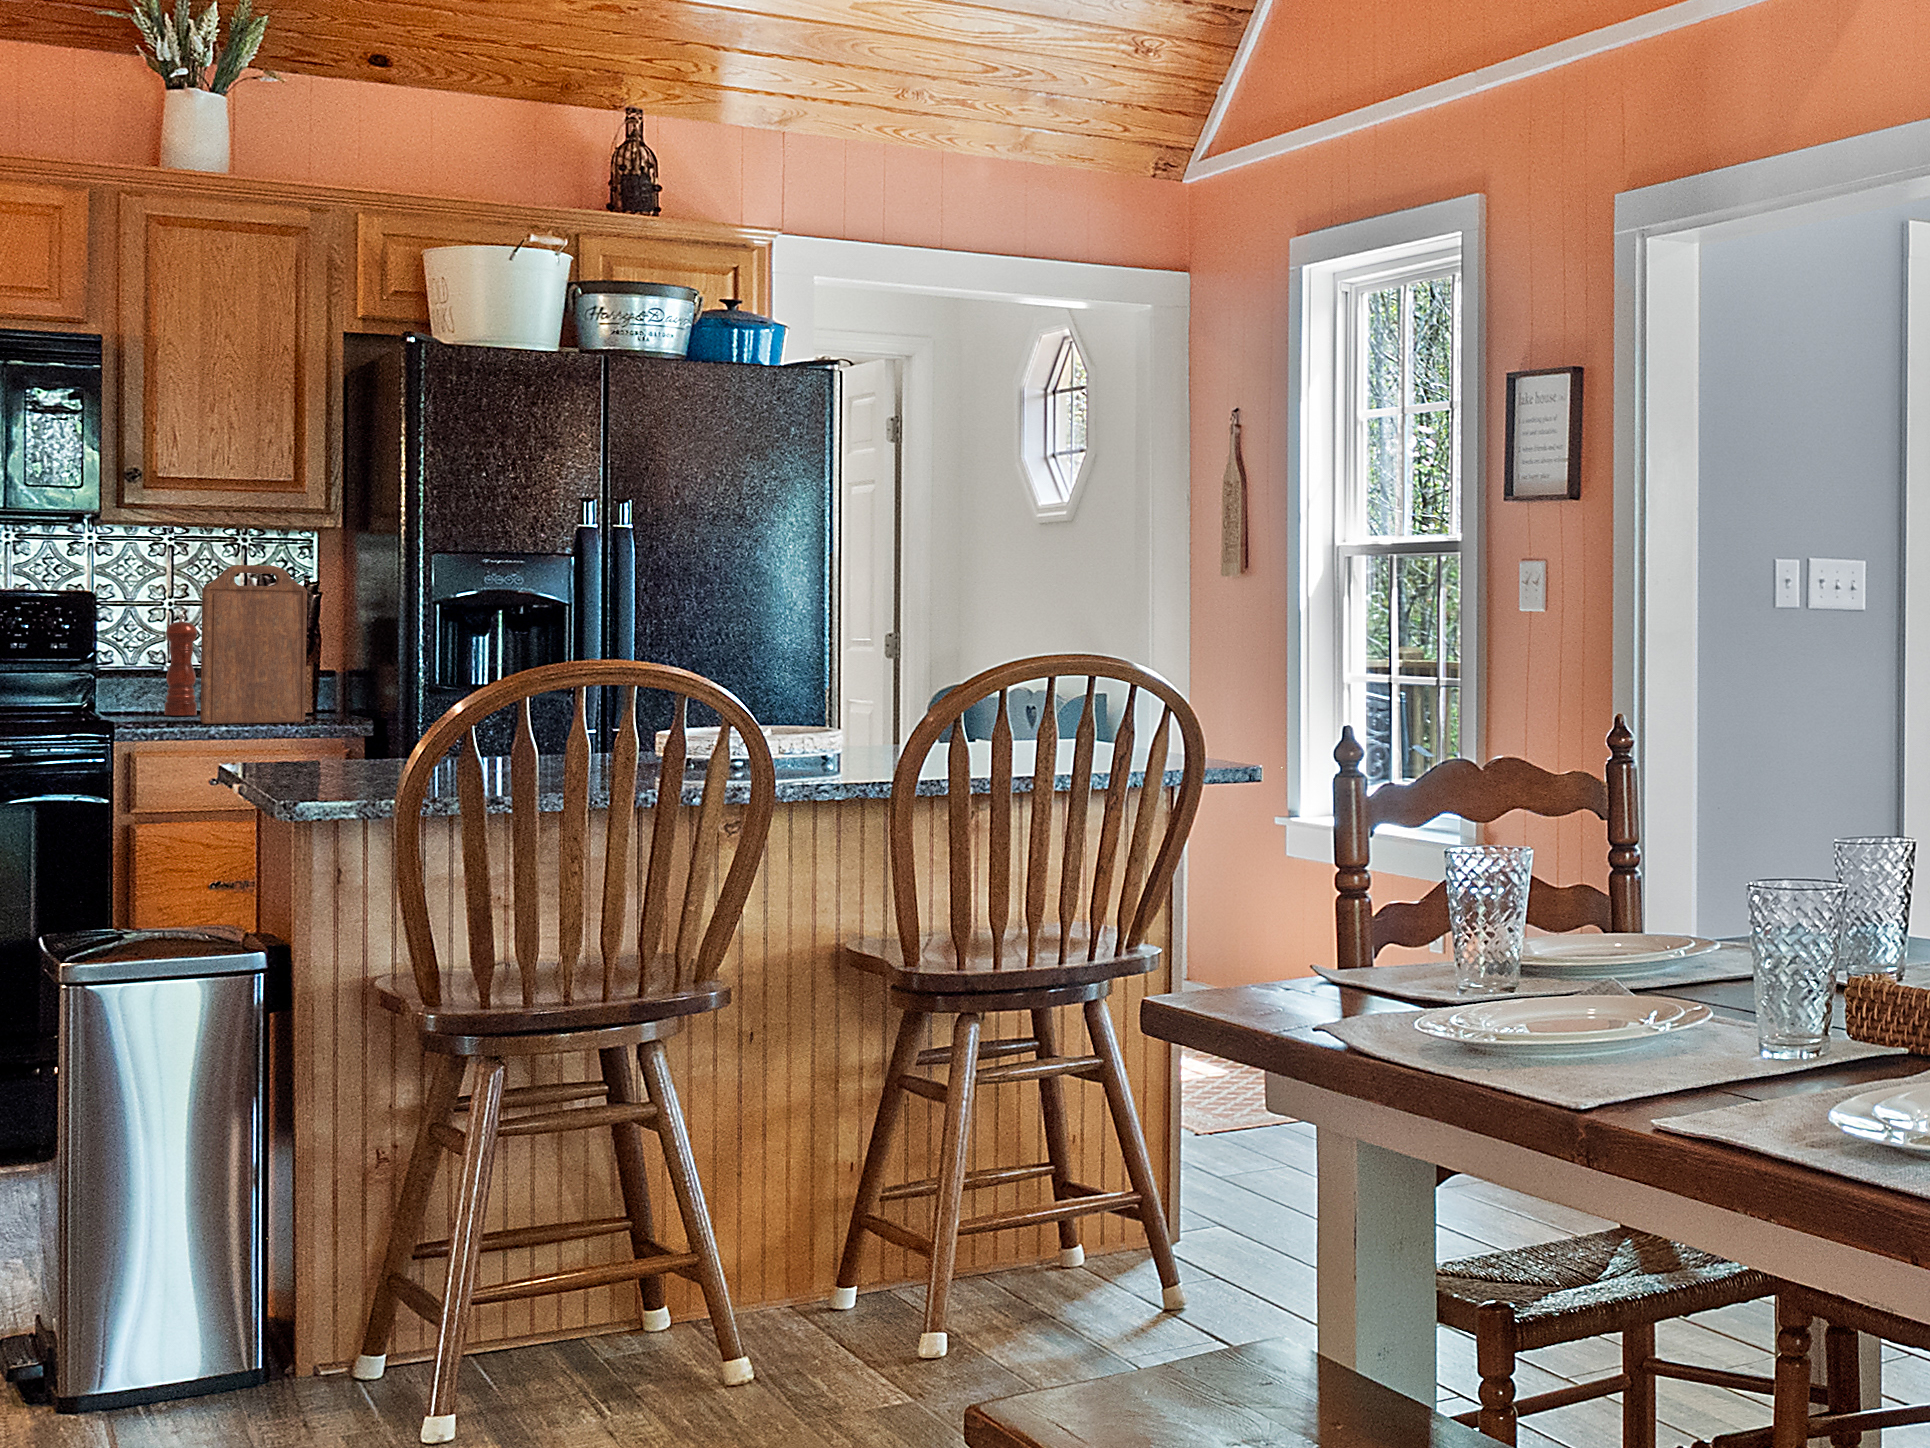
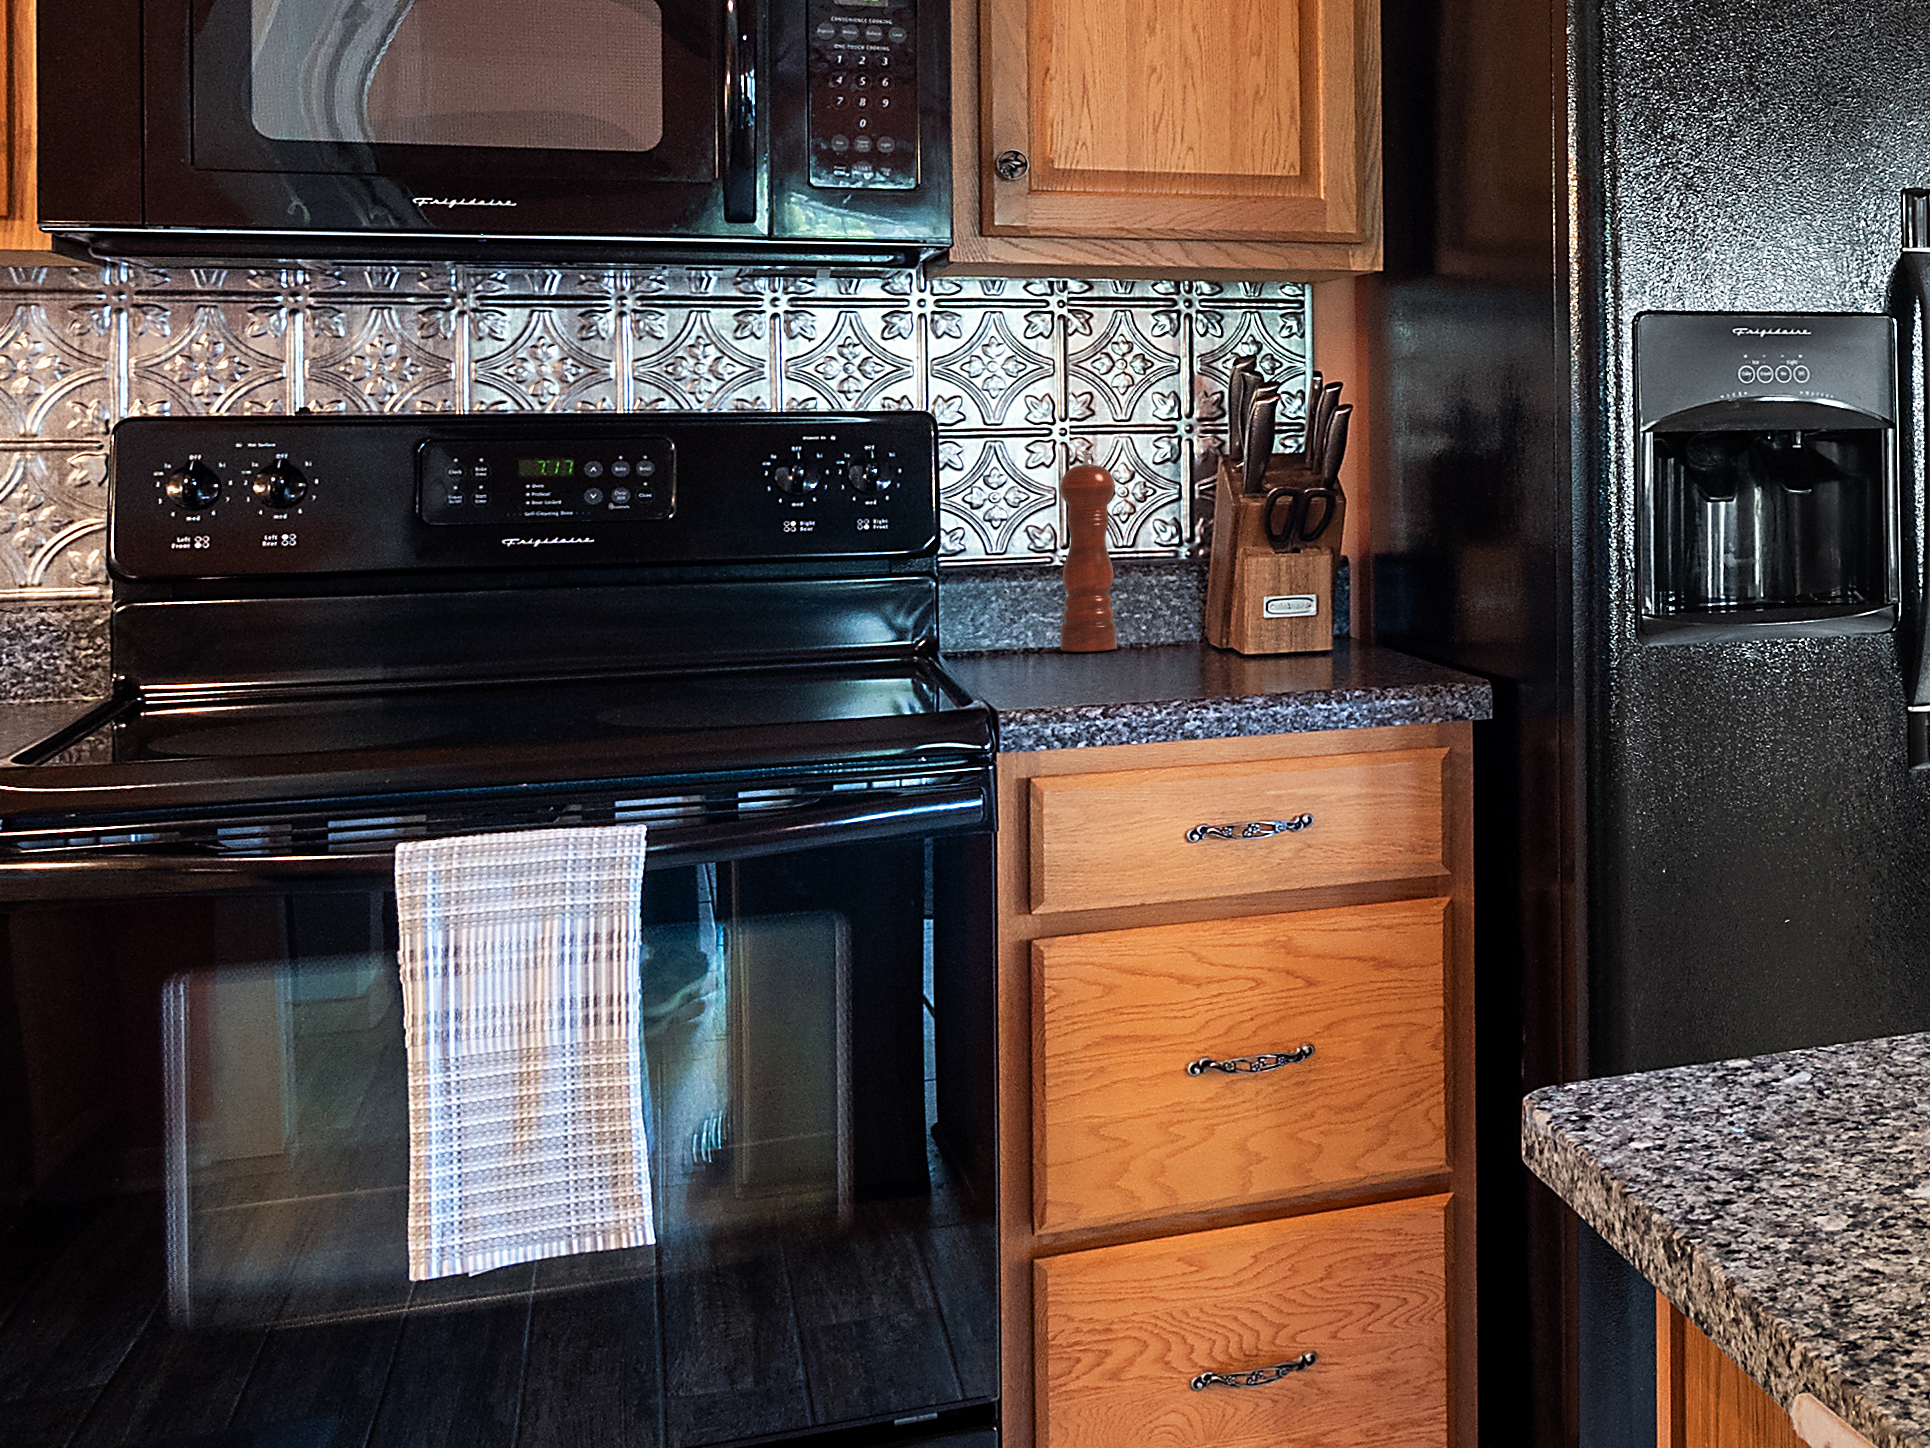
cutting board: present [200,565,307,724] -> none [1145,351,1331,686]

